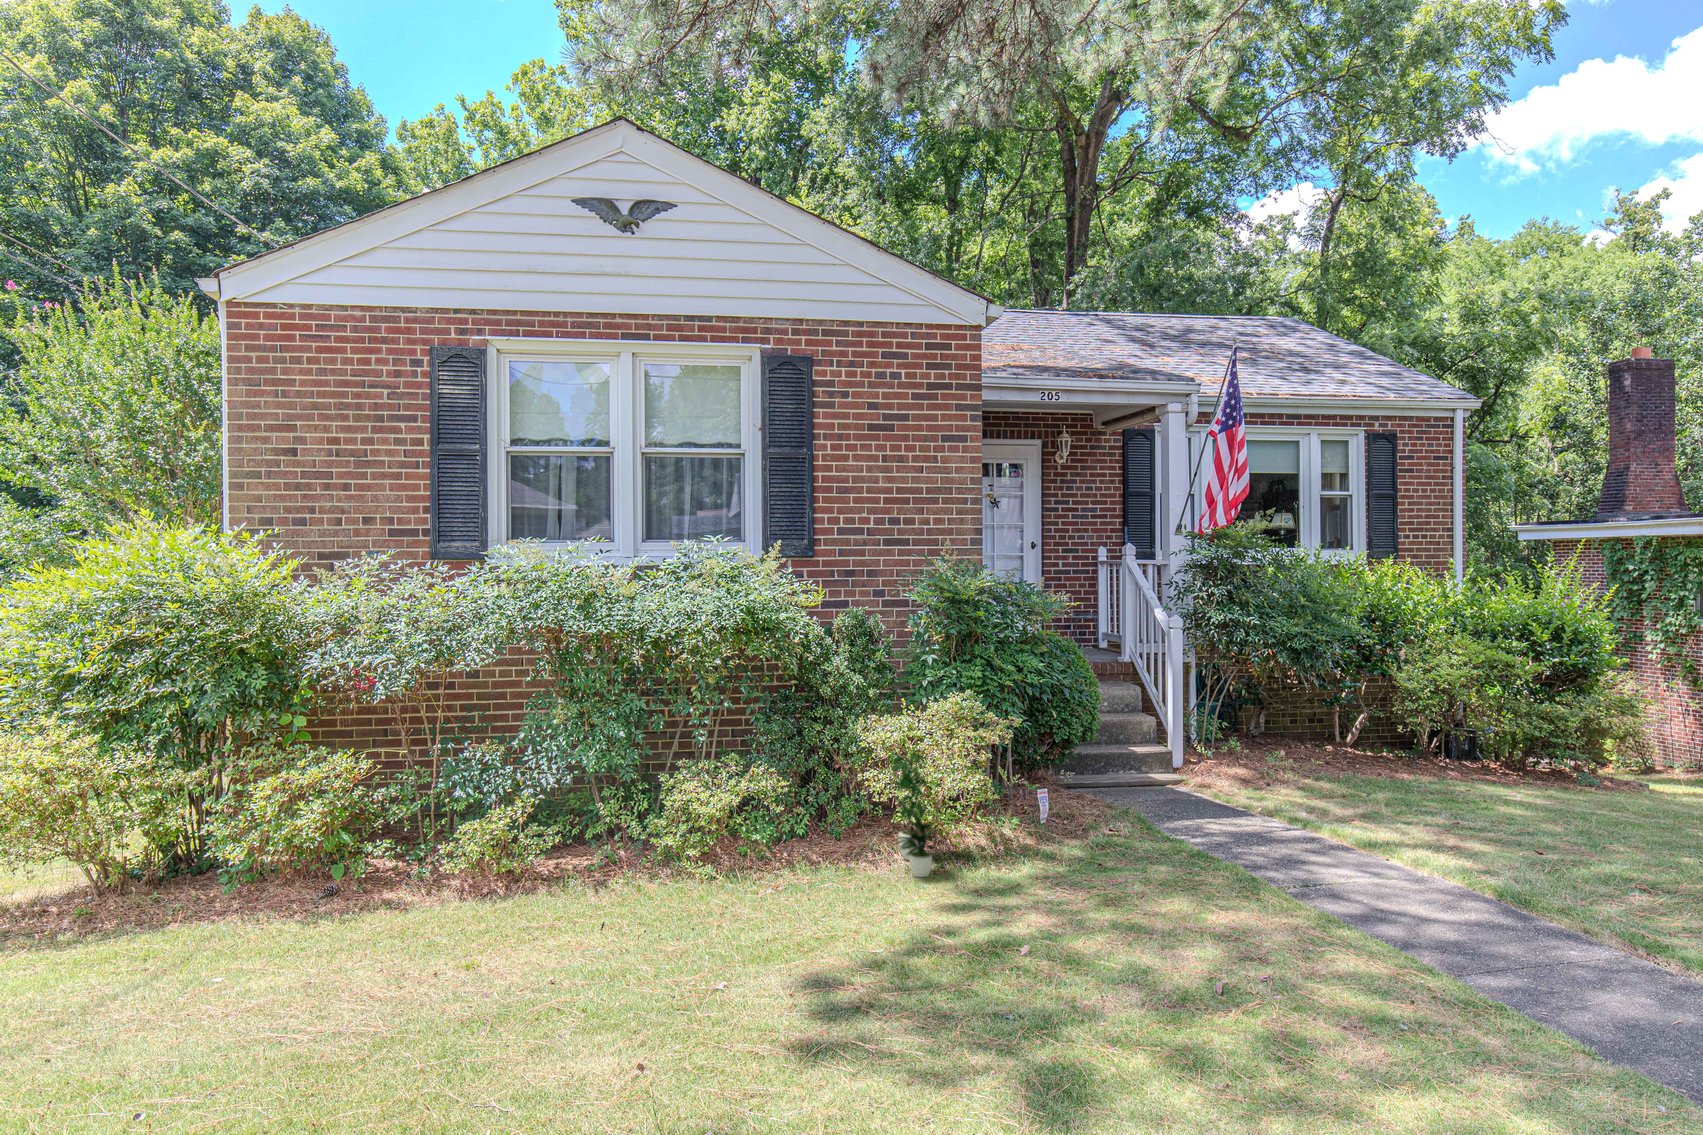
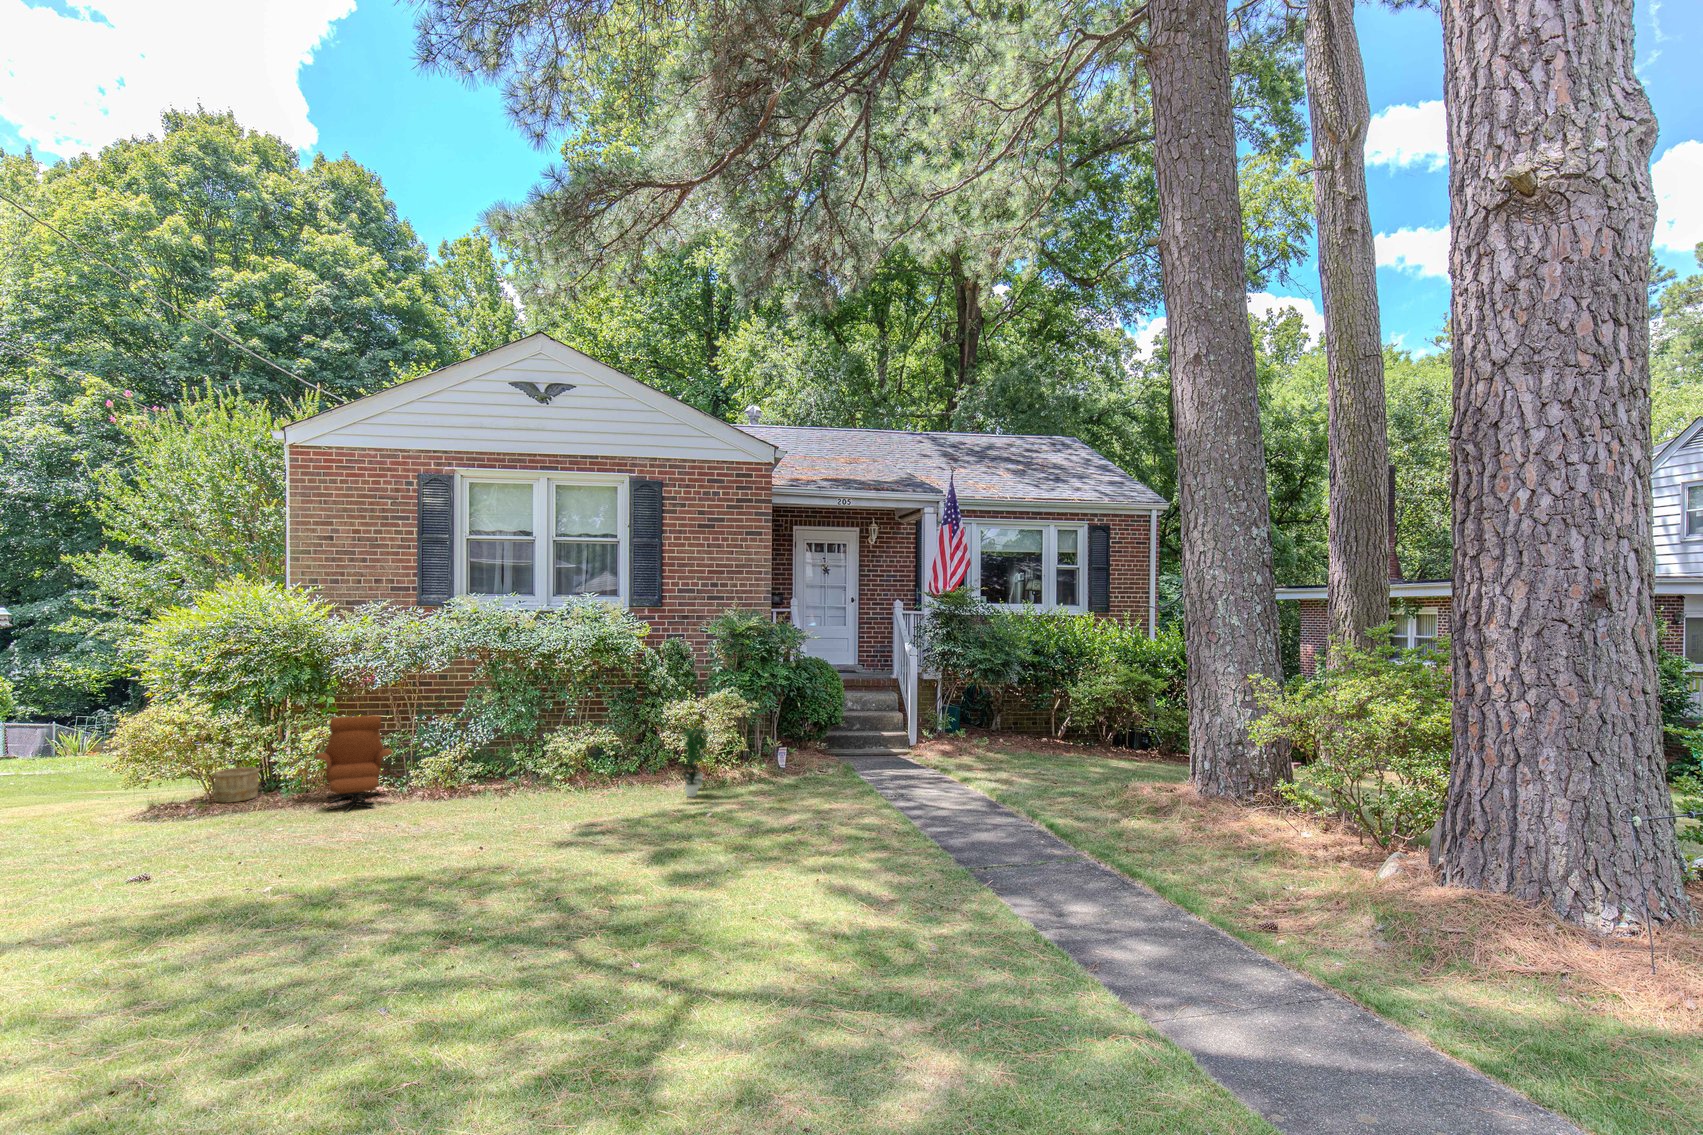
lounge chair: none [279,746,412,929] -> present [314,715,393,813]
wooden bucket: none [108,838,189,905] -> present [214,767,260,803]

